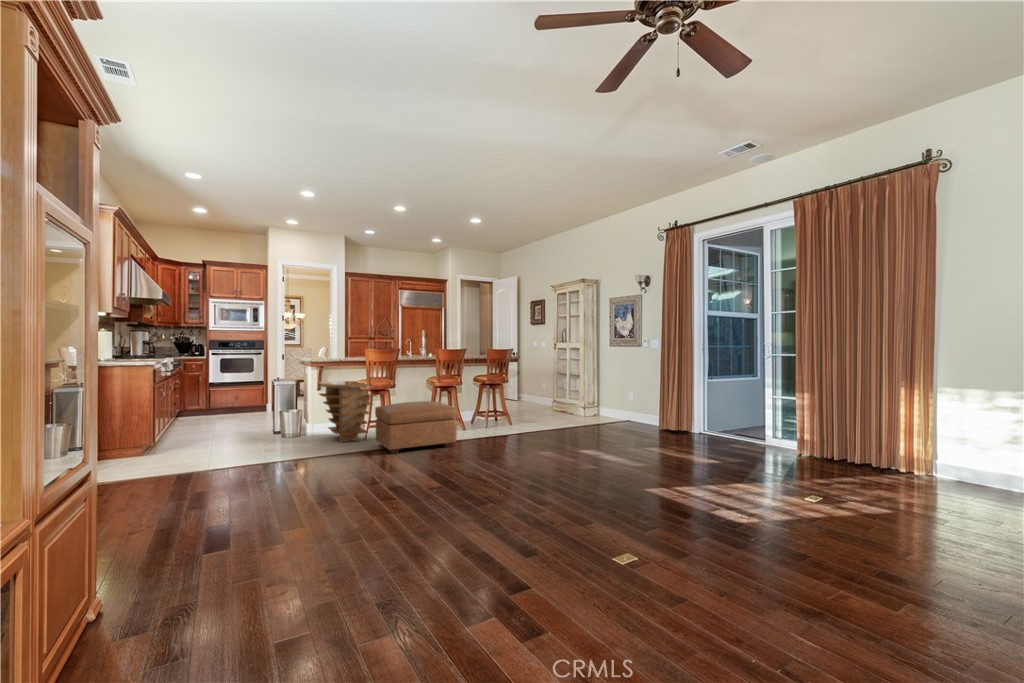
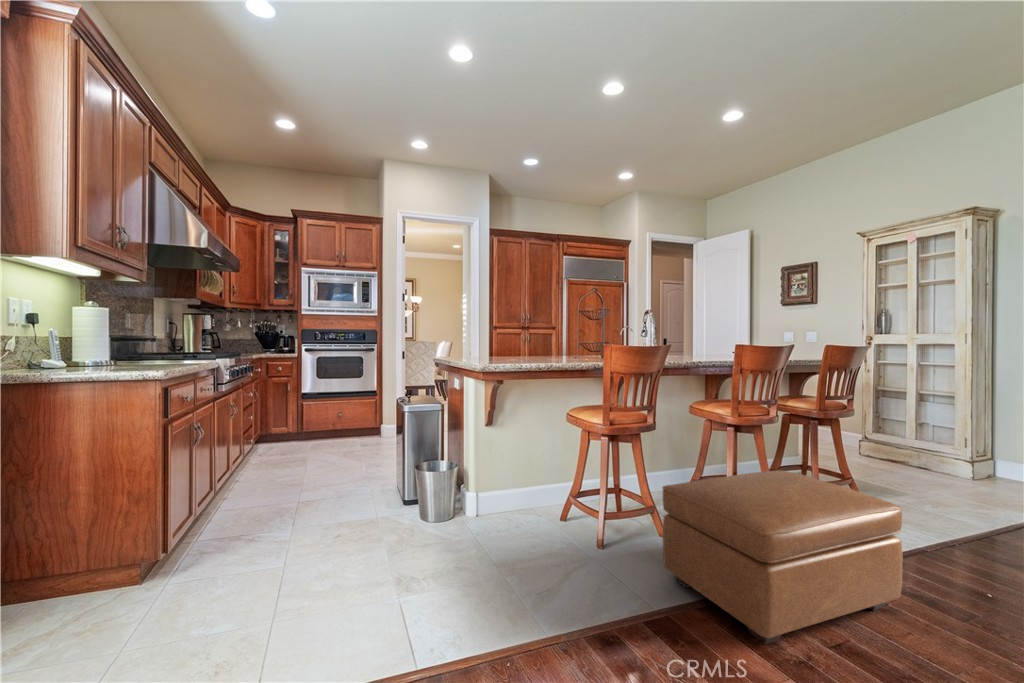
side table: present [318,381,377,442] -> none [503,410,645,555]

